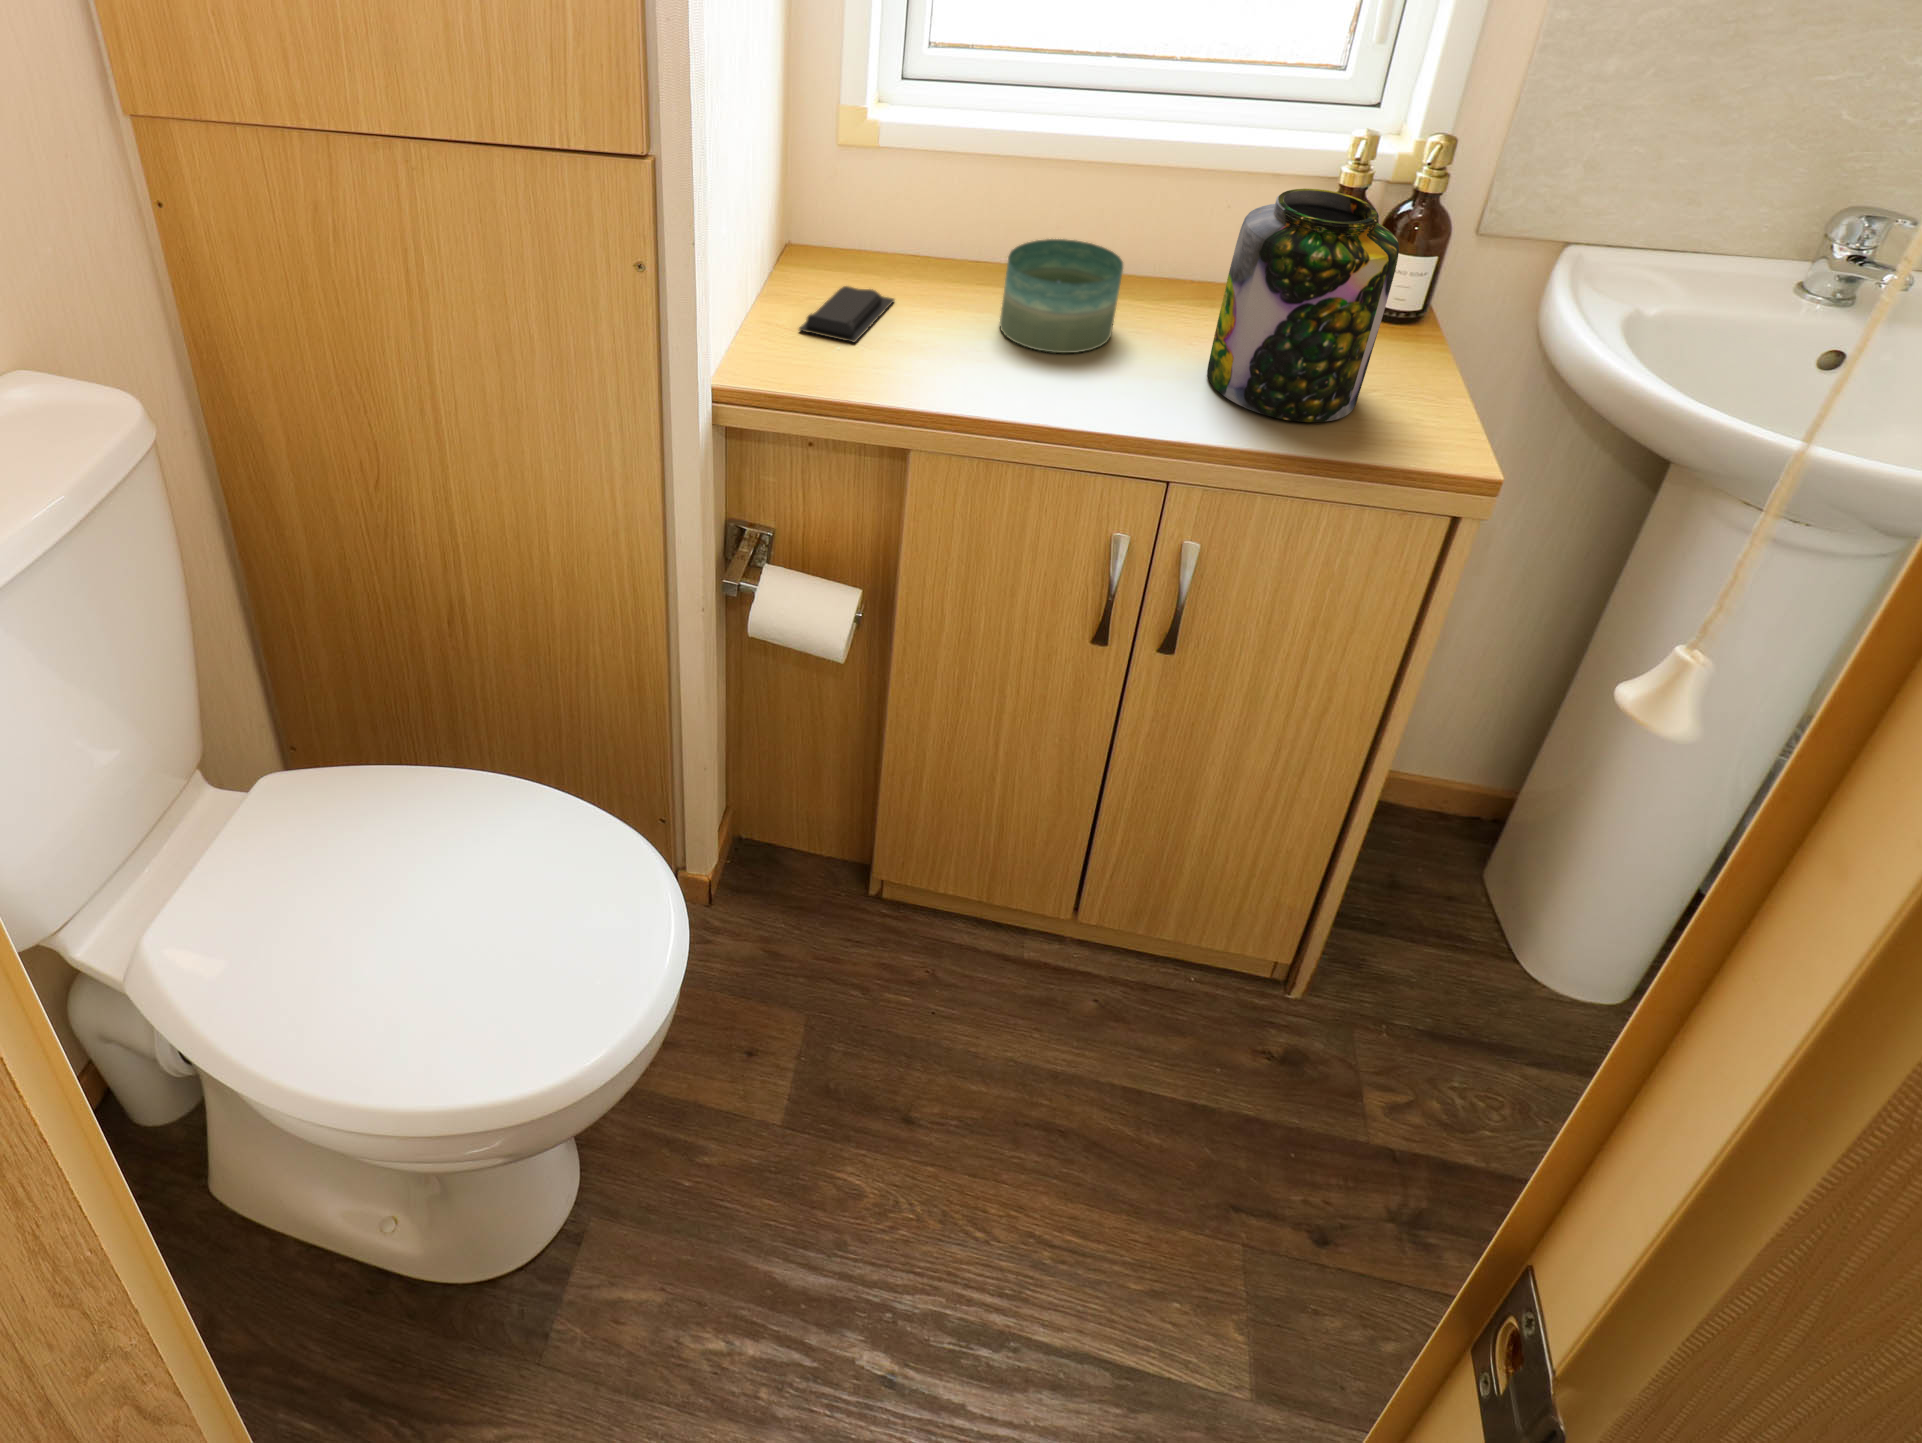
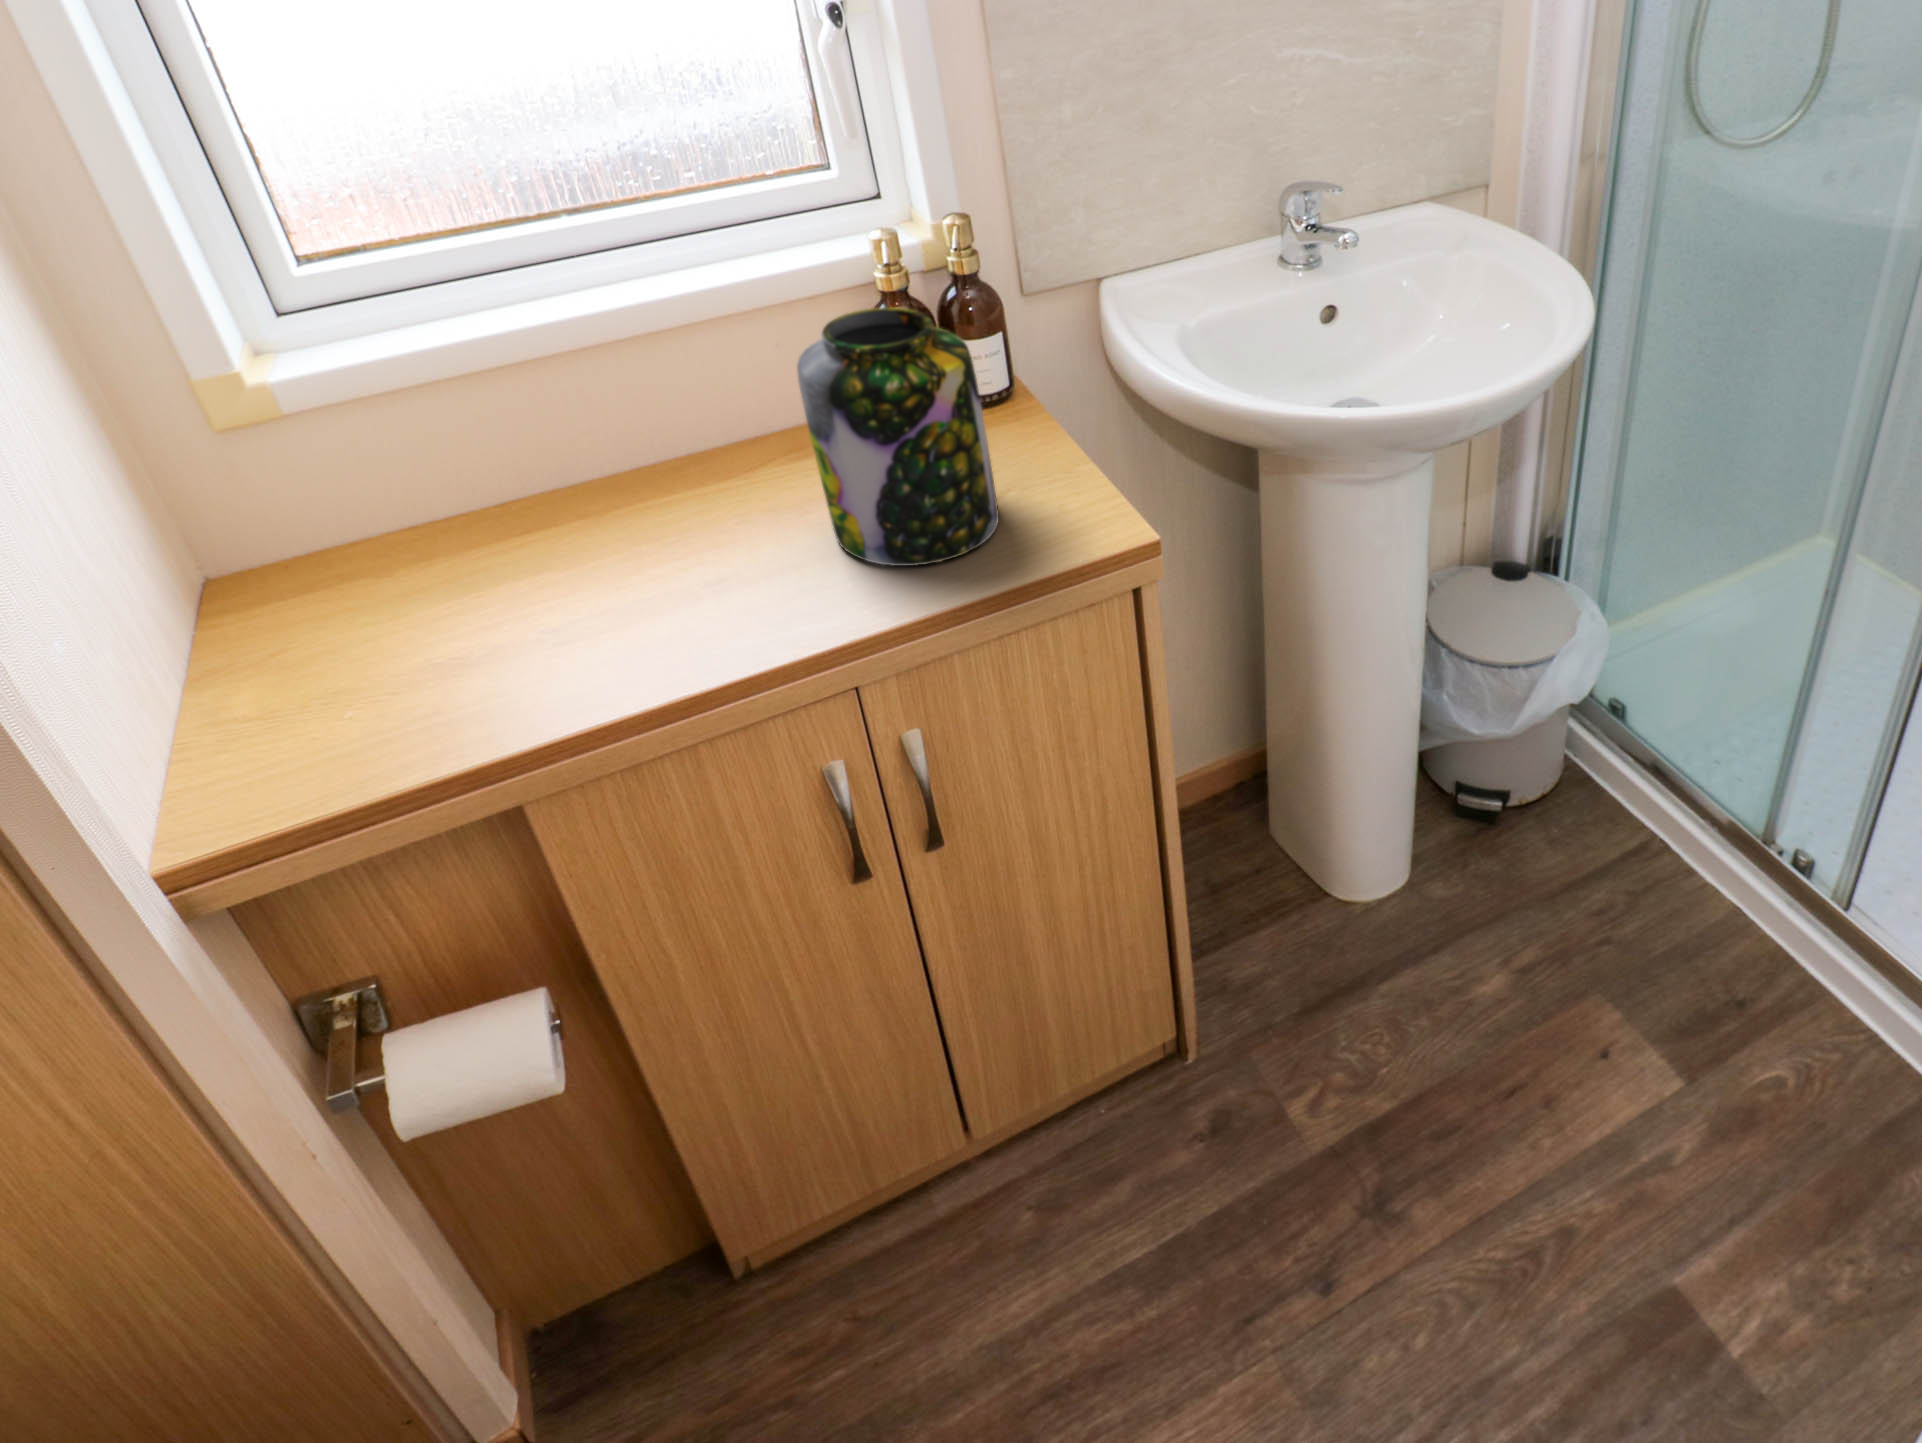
candle: present [1000,239,1123,353] -> none [535,441,712,594]
soap bar: present [799,286,894,342] -> none [262,597,408,707]

